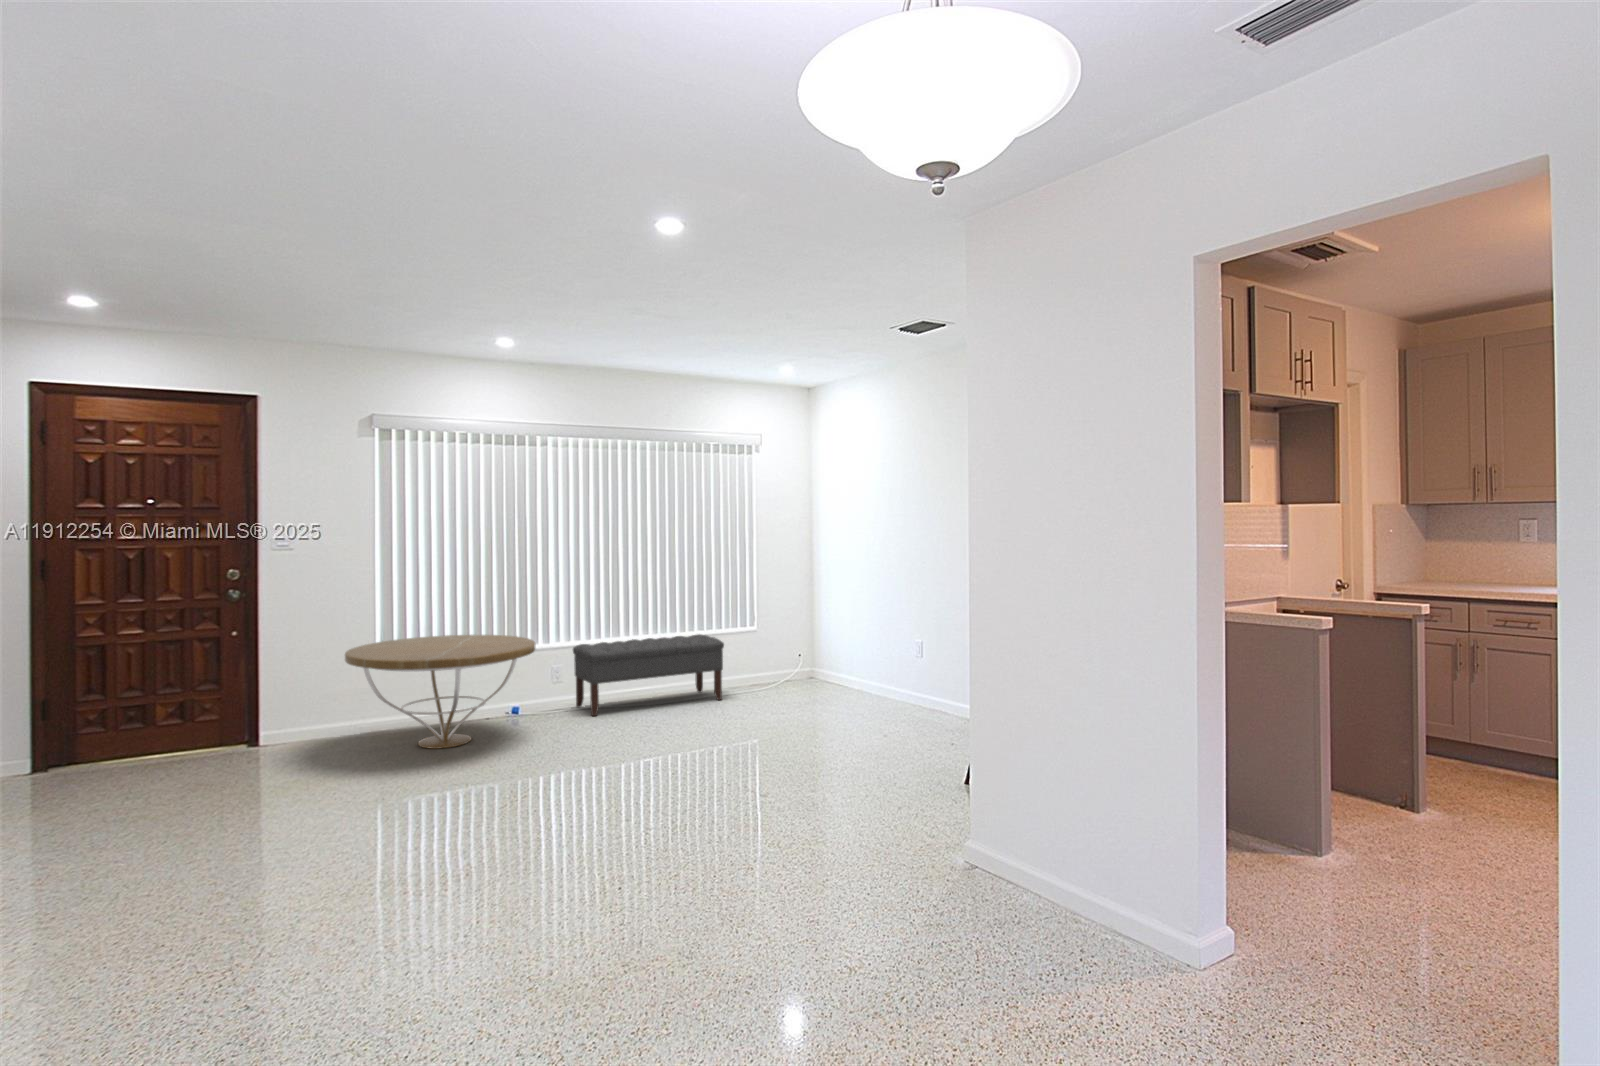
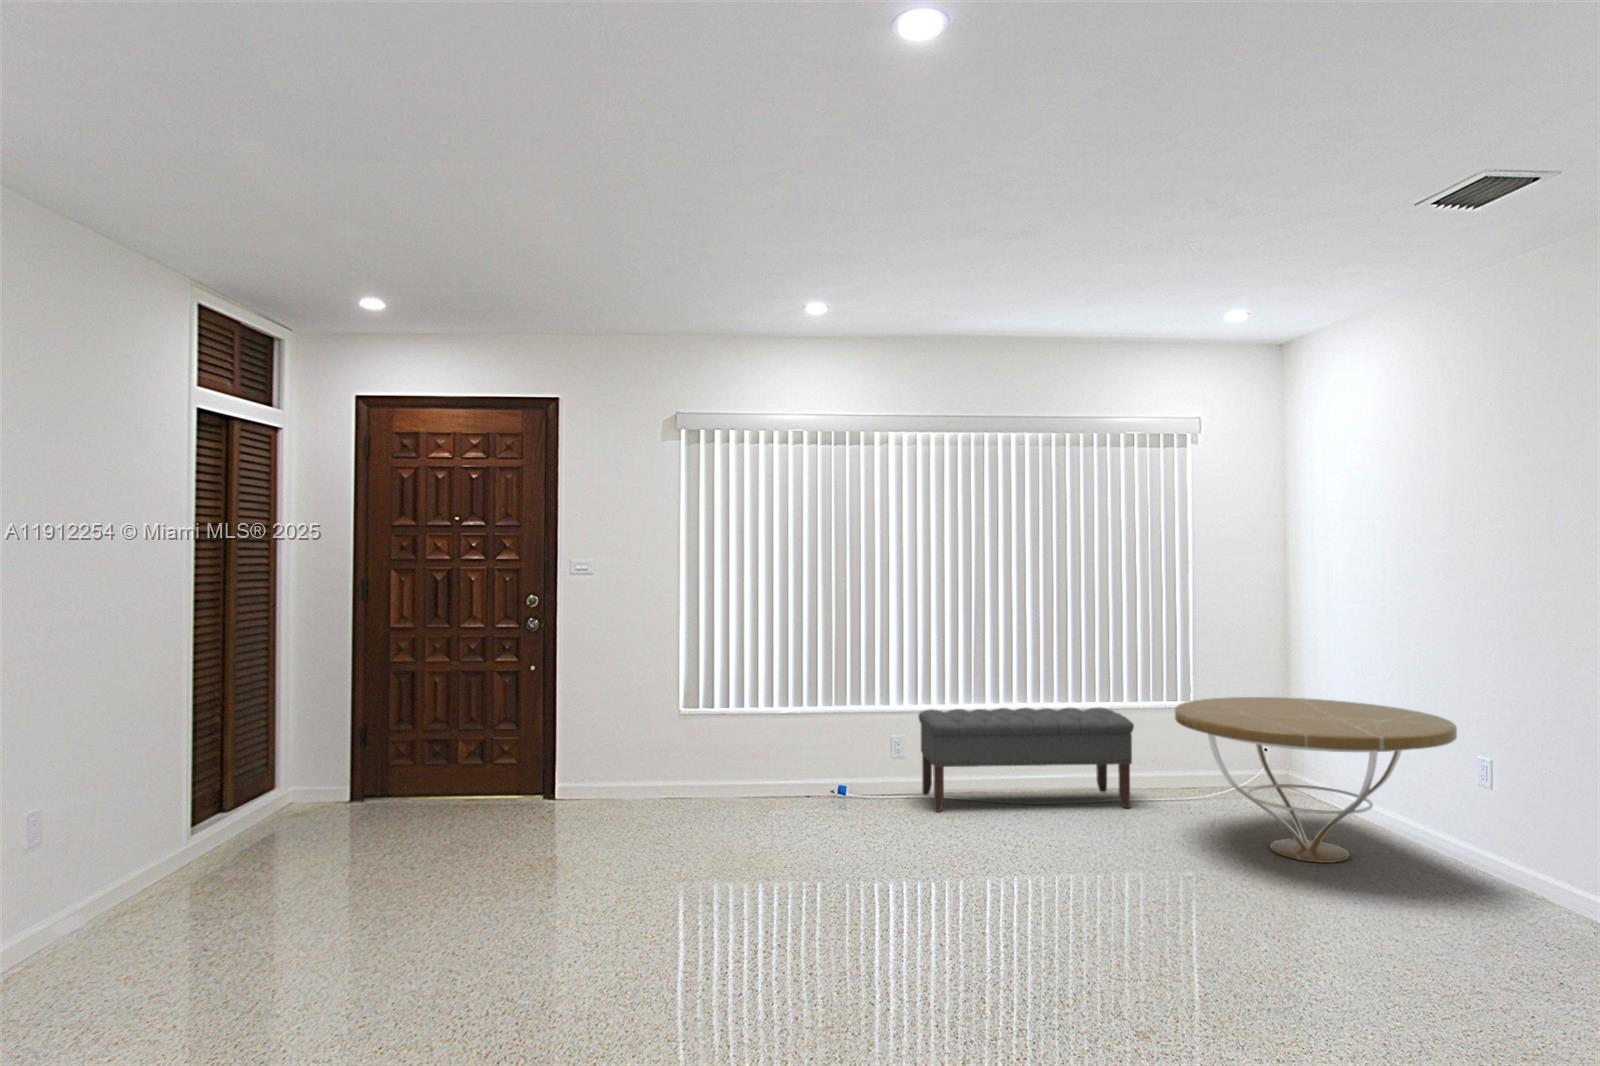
coffee table: present [345,635,535,749] -> present [1175,697,1457,863]

